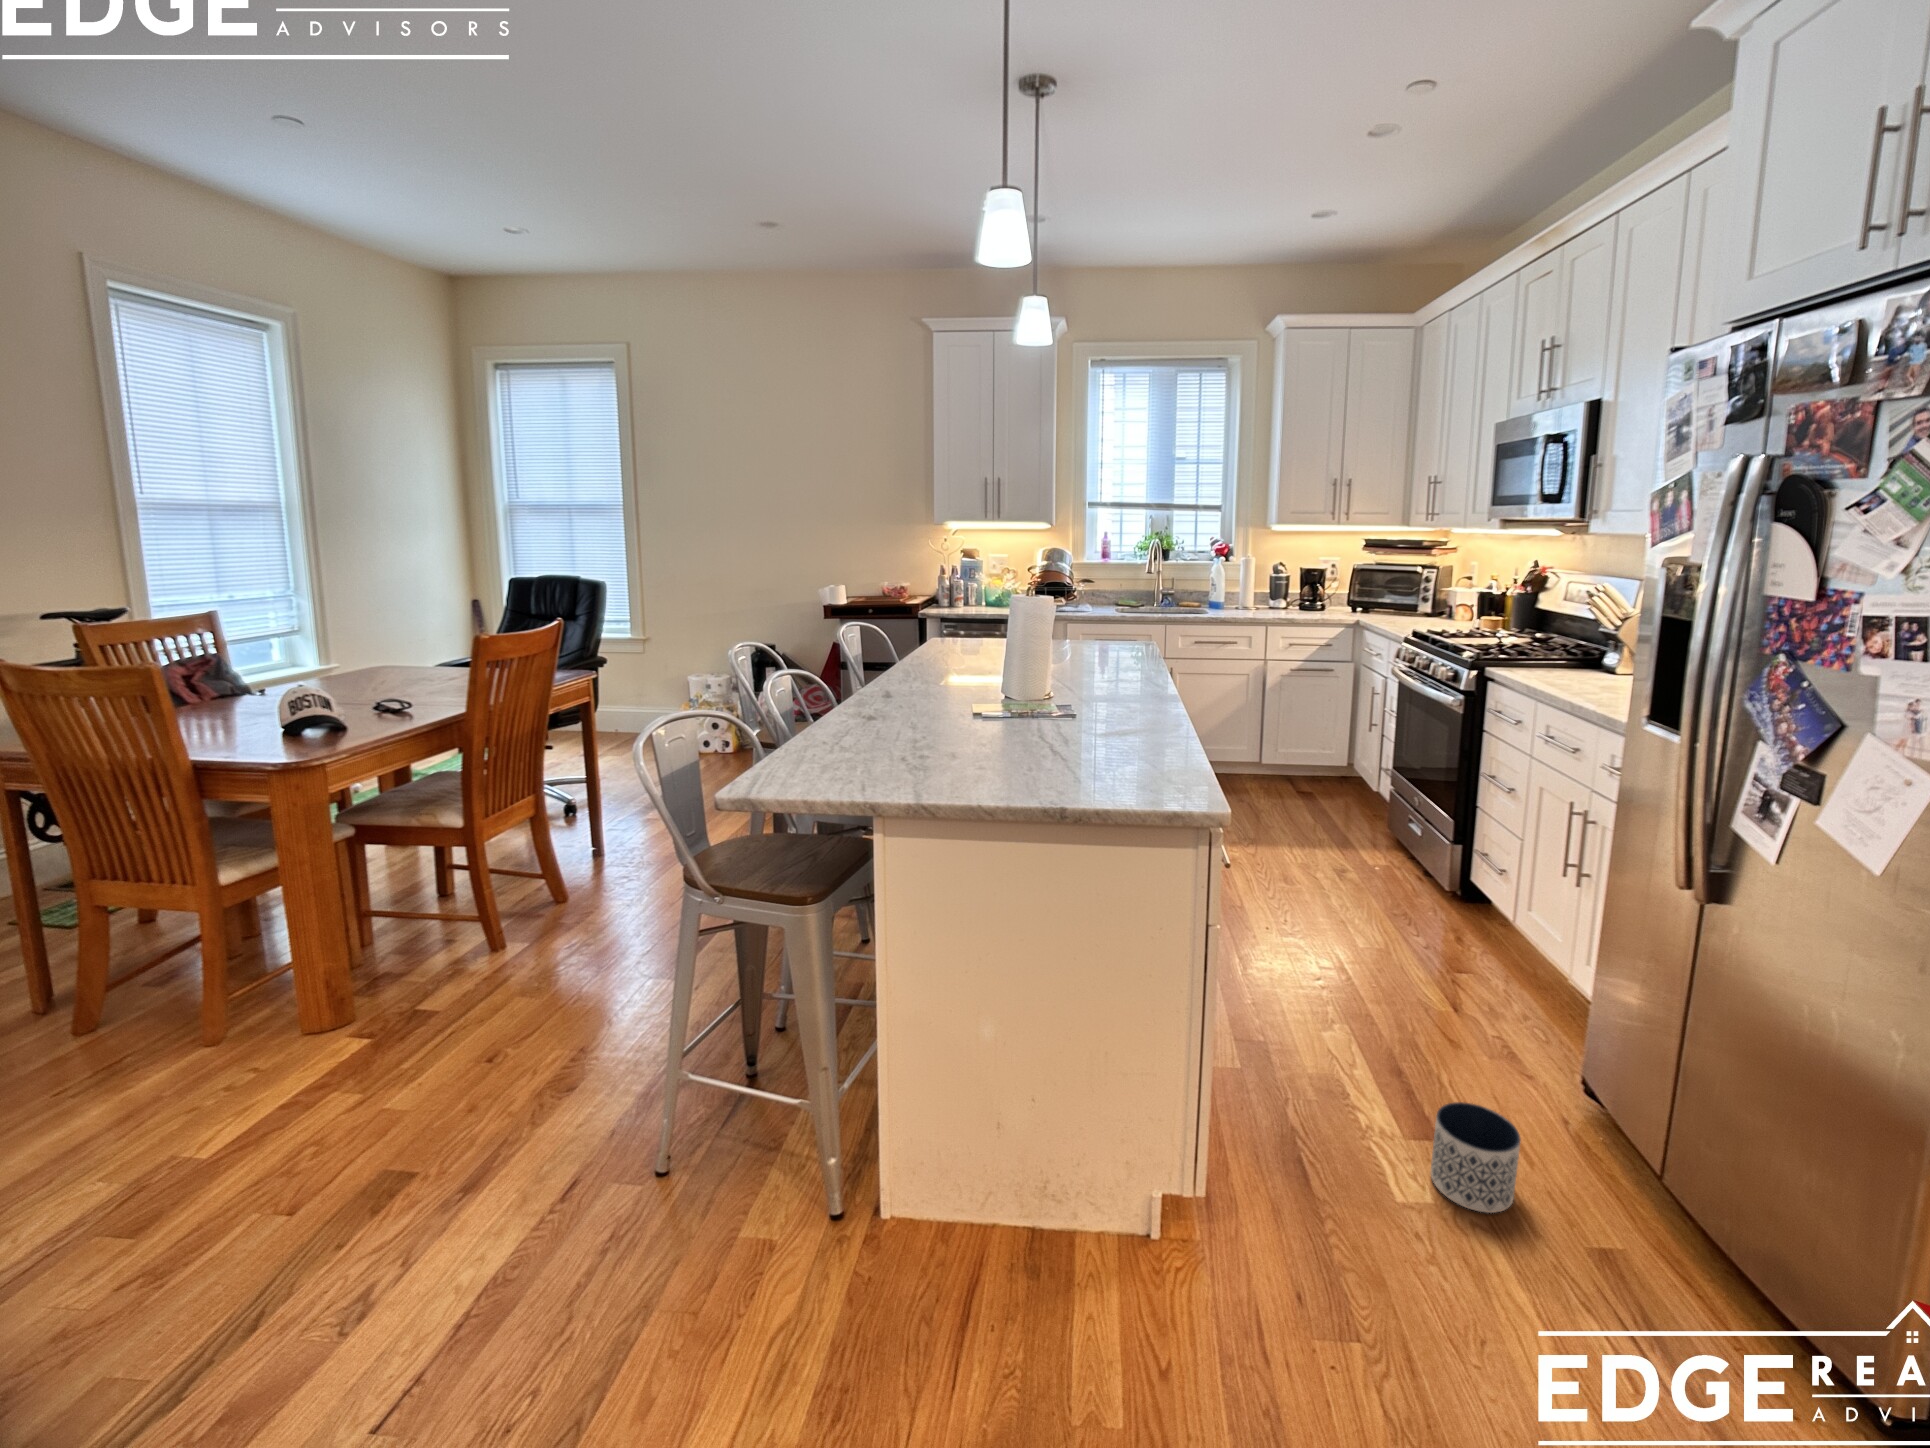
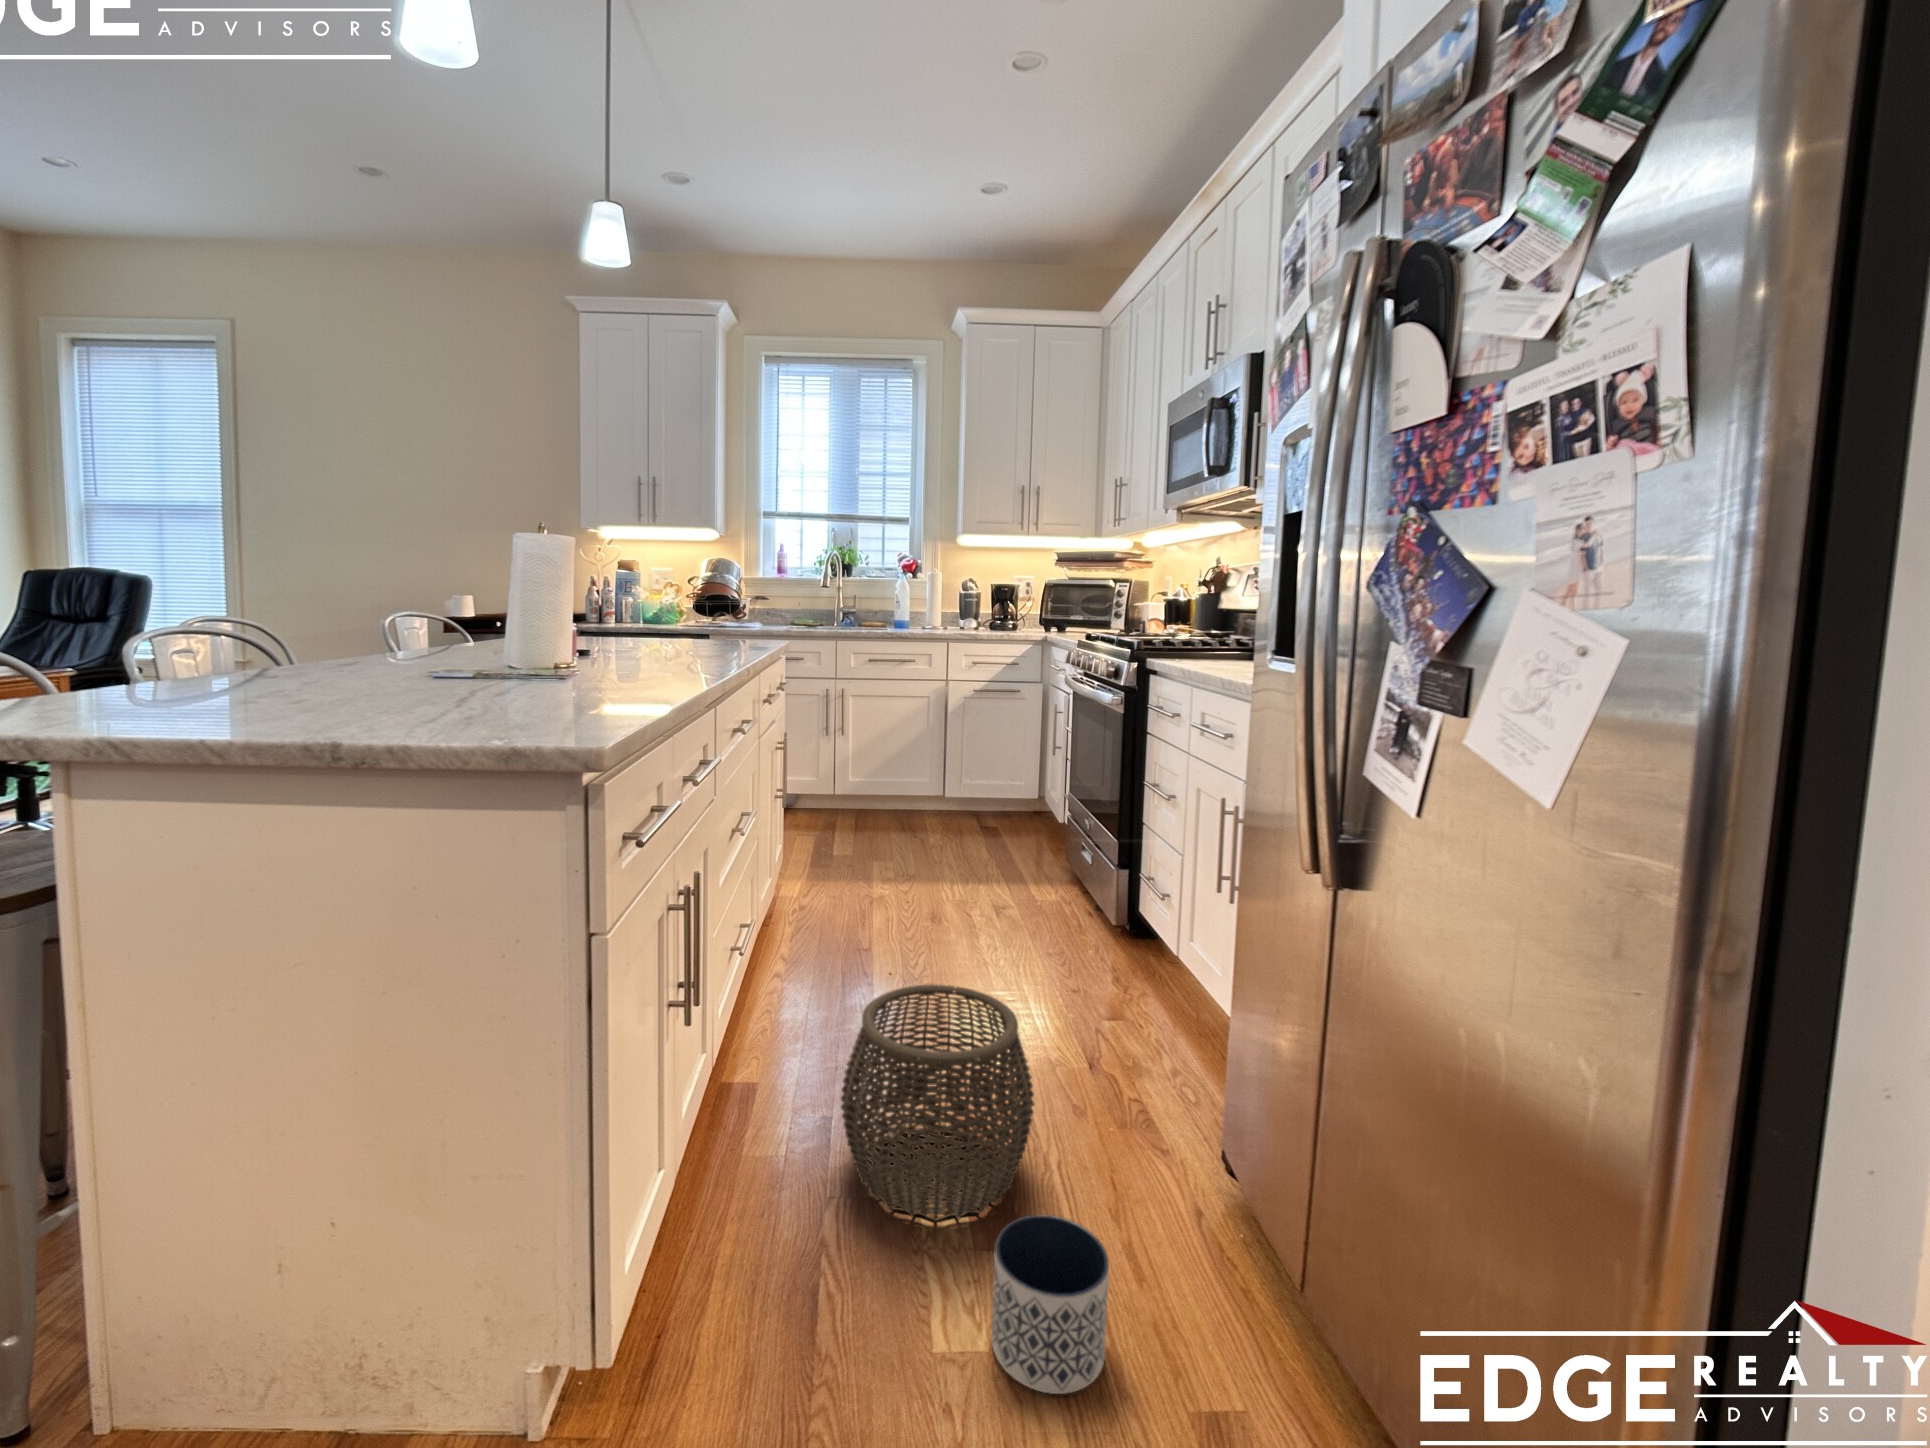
woven basket: none [1288,940,1435,1105] -> present [841,985,1034,1221]

